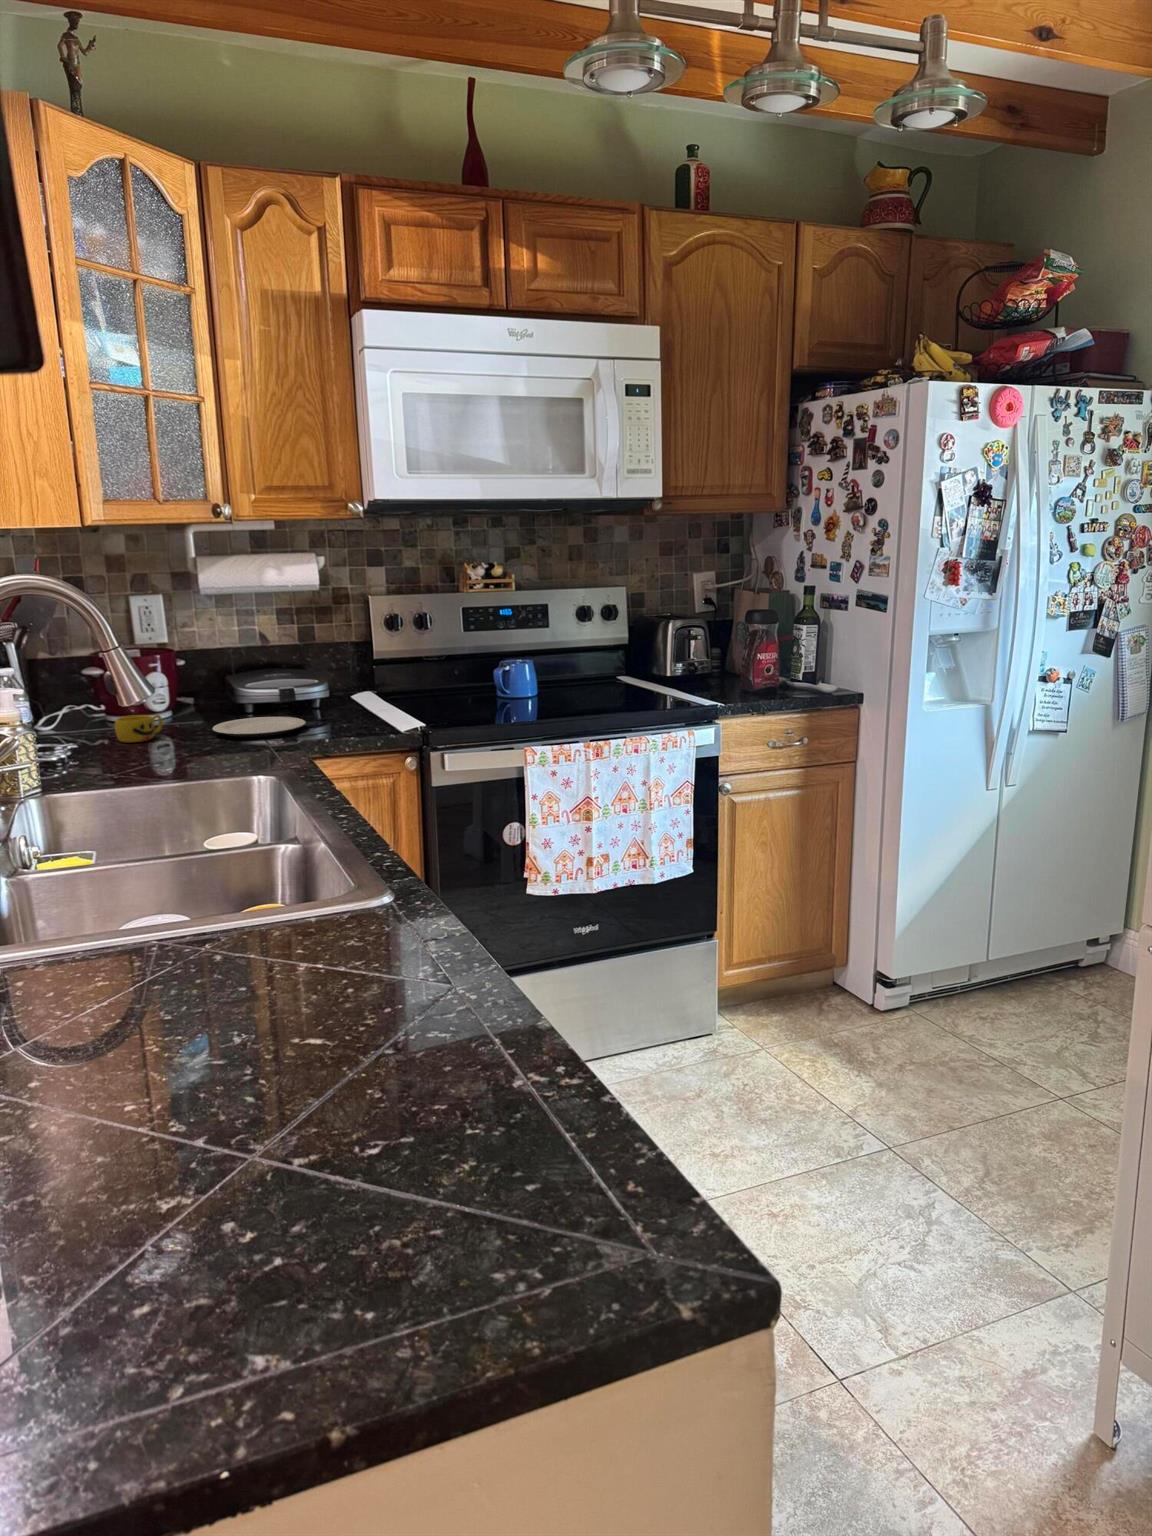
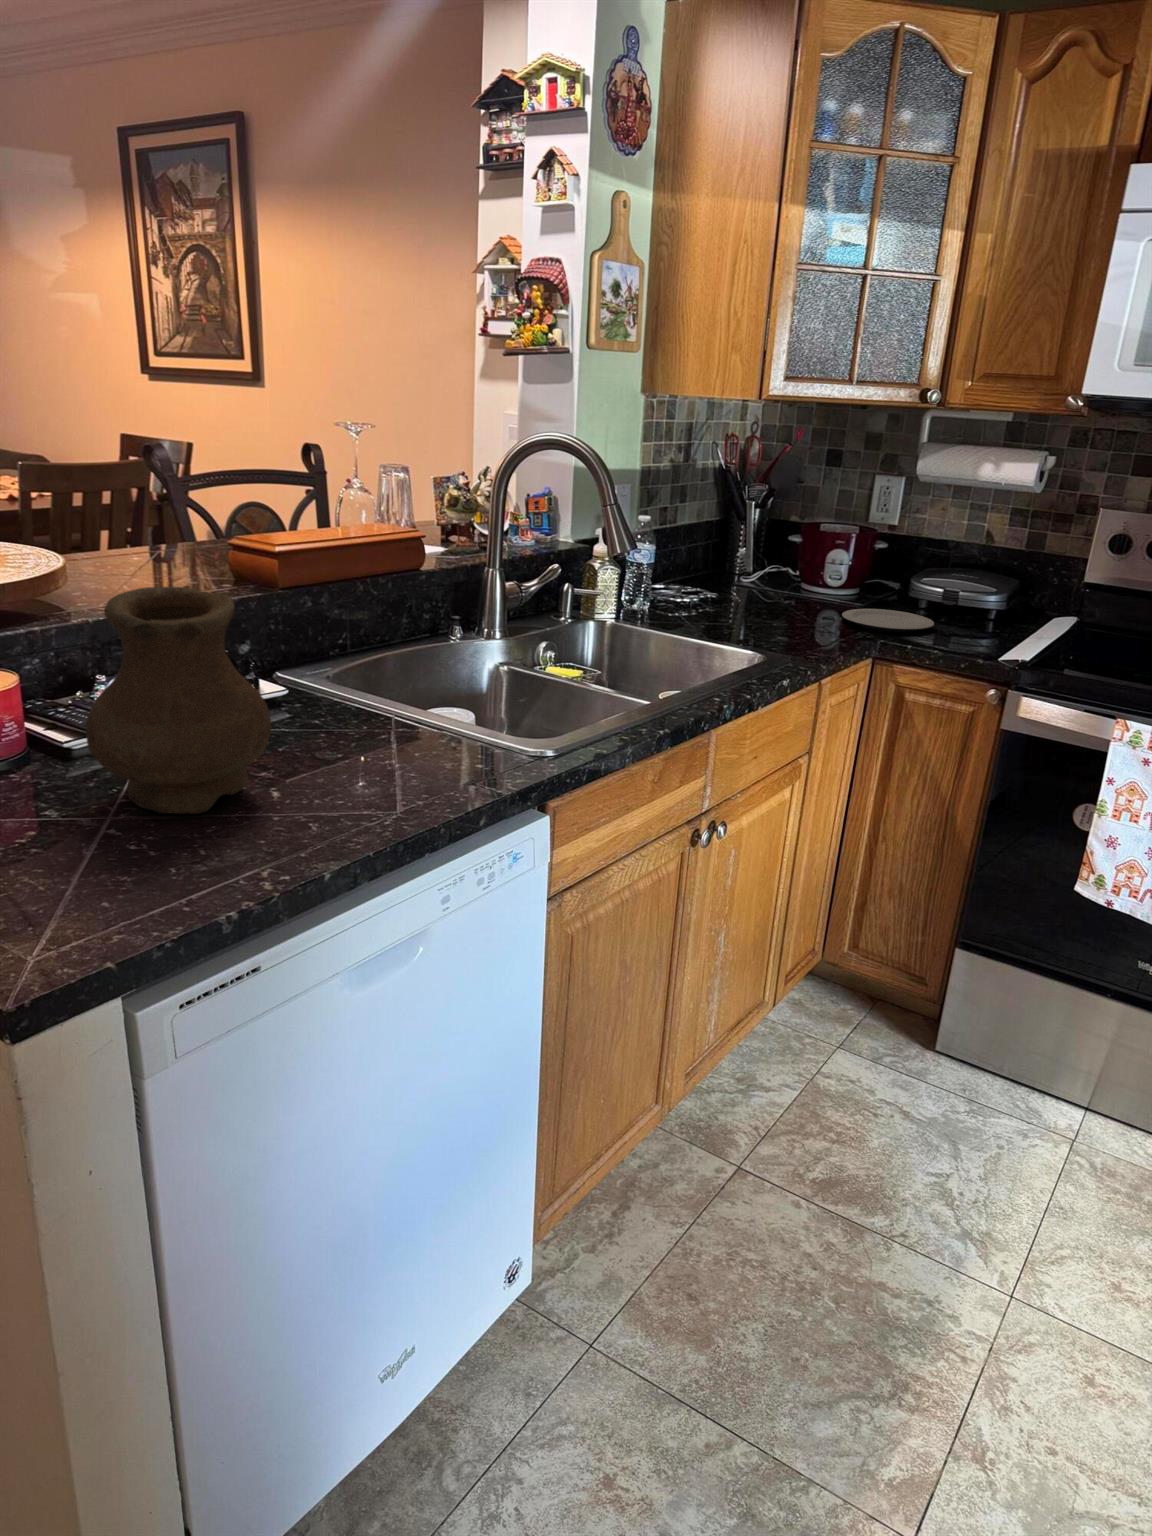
cup: present [115,715,163,742] -> none [776,582,821,608]
vase: none [74,792,368,1169] -> present [86,587,271,814]

